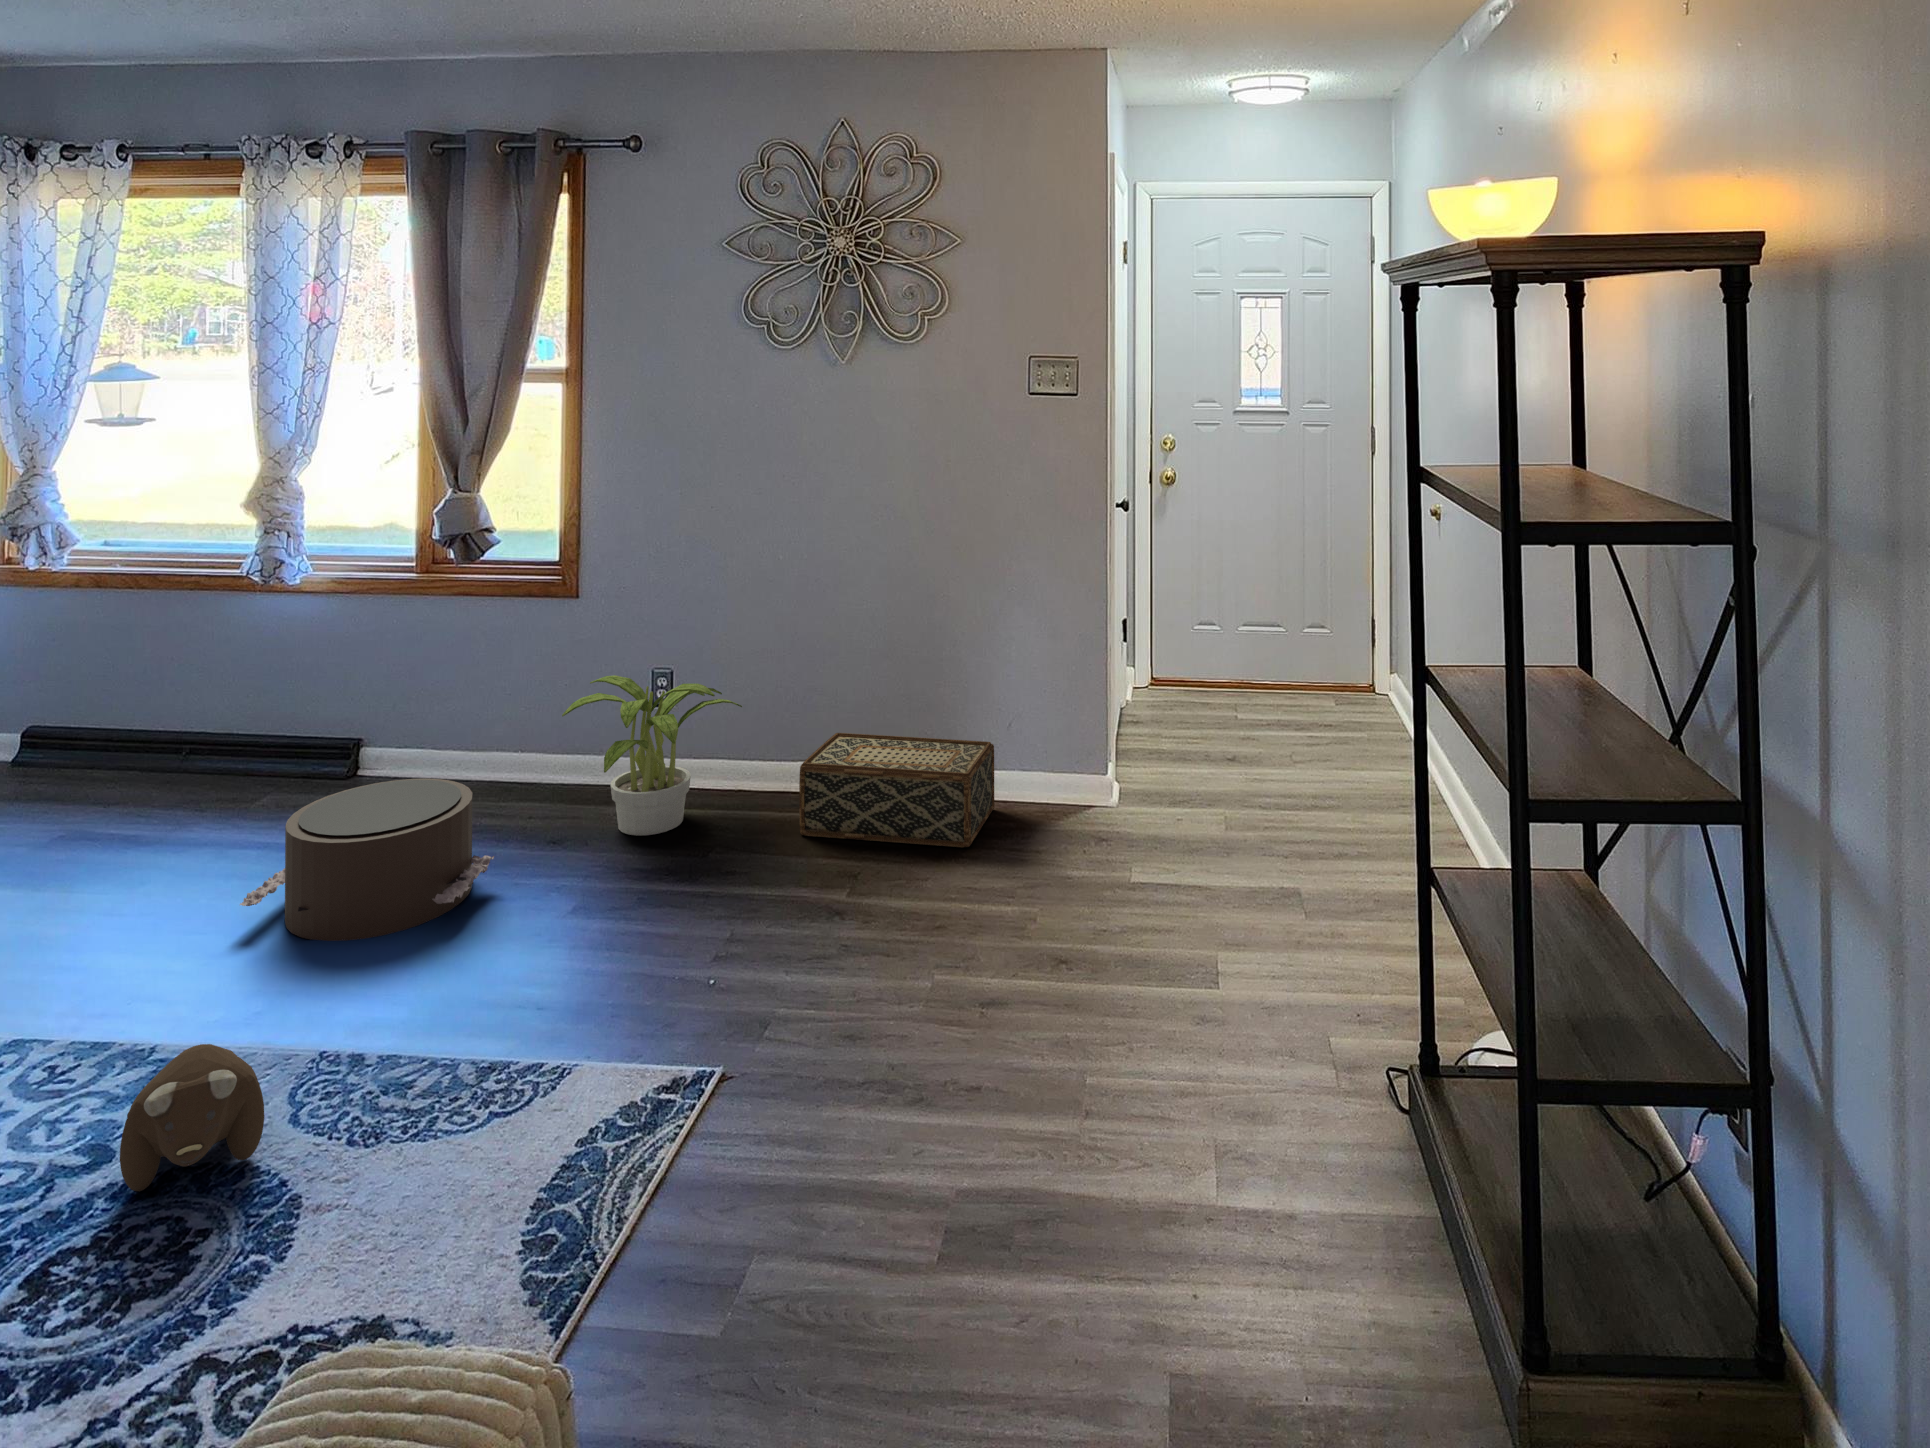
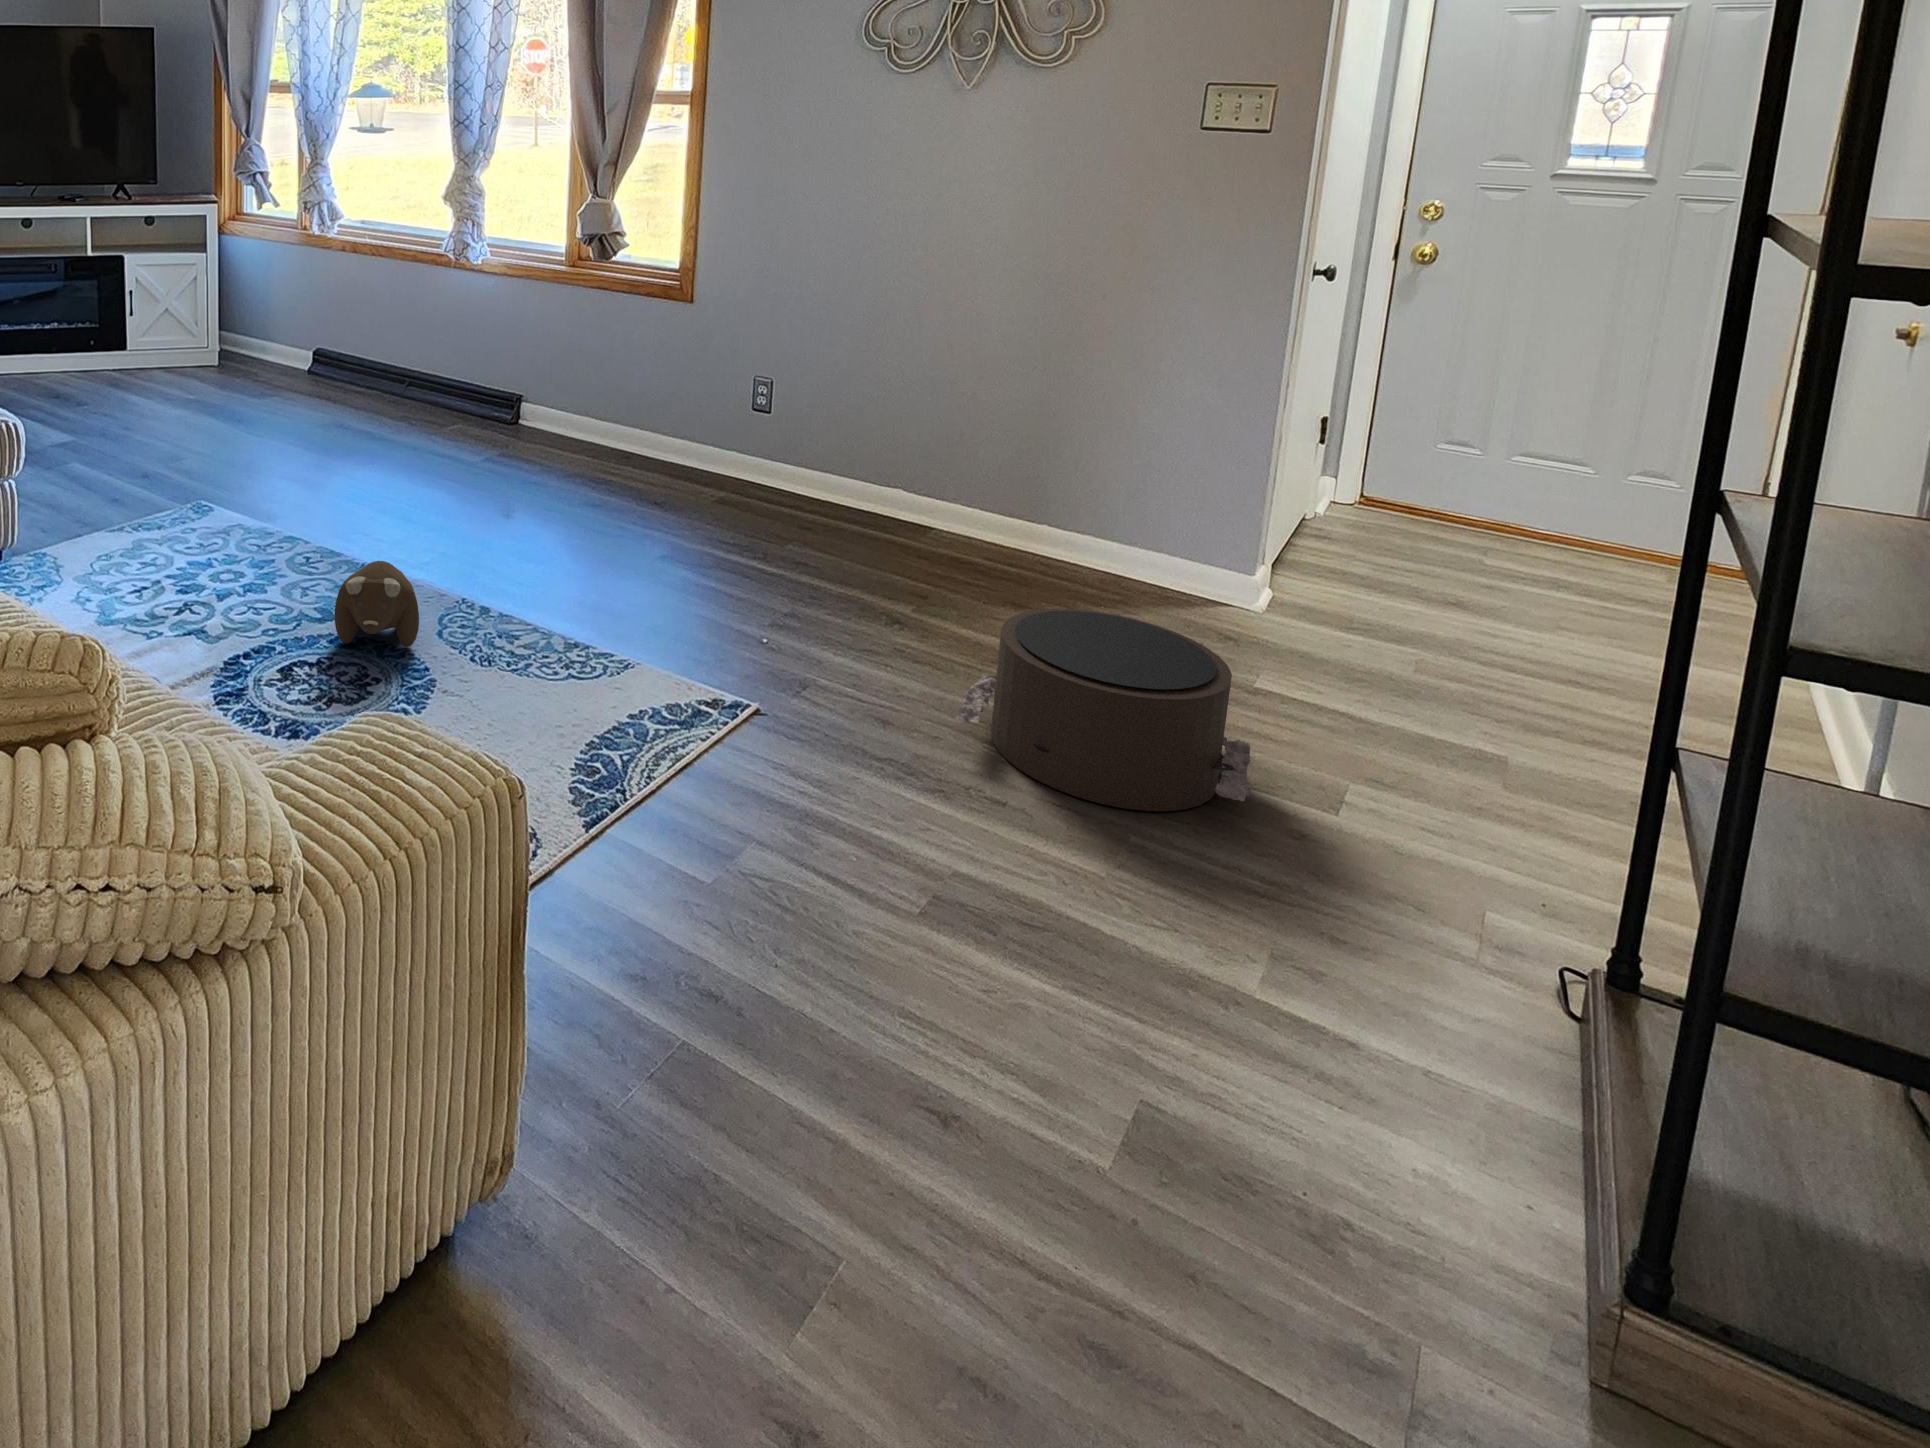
potted plant: present [562,675,742,835] -> none [666,373,831,518]
woven basket: present [799,733,995,847] -> none [875,466,1100,602]
pouf: present [240,779,494,941] -> present [957,609,1252,811]

